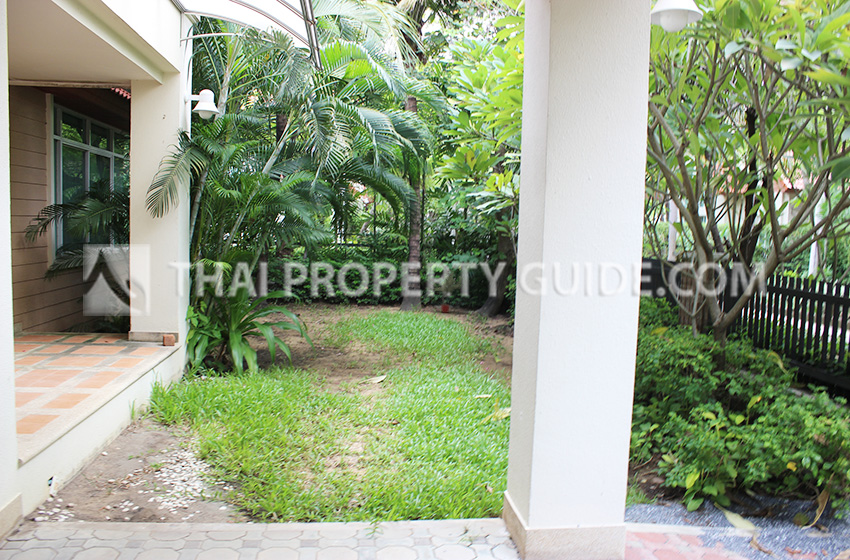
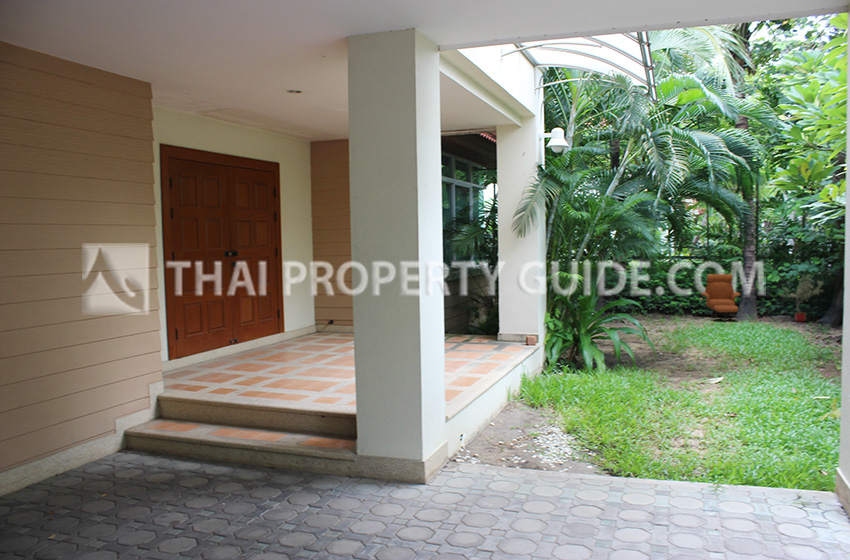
lounge chair: none [363,269,397,314] -> present [701,274,740,322]

